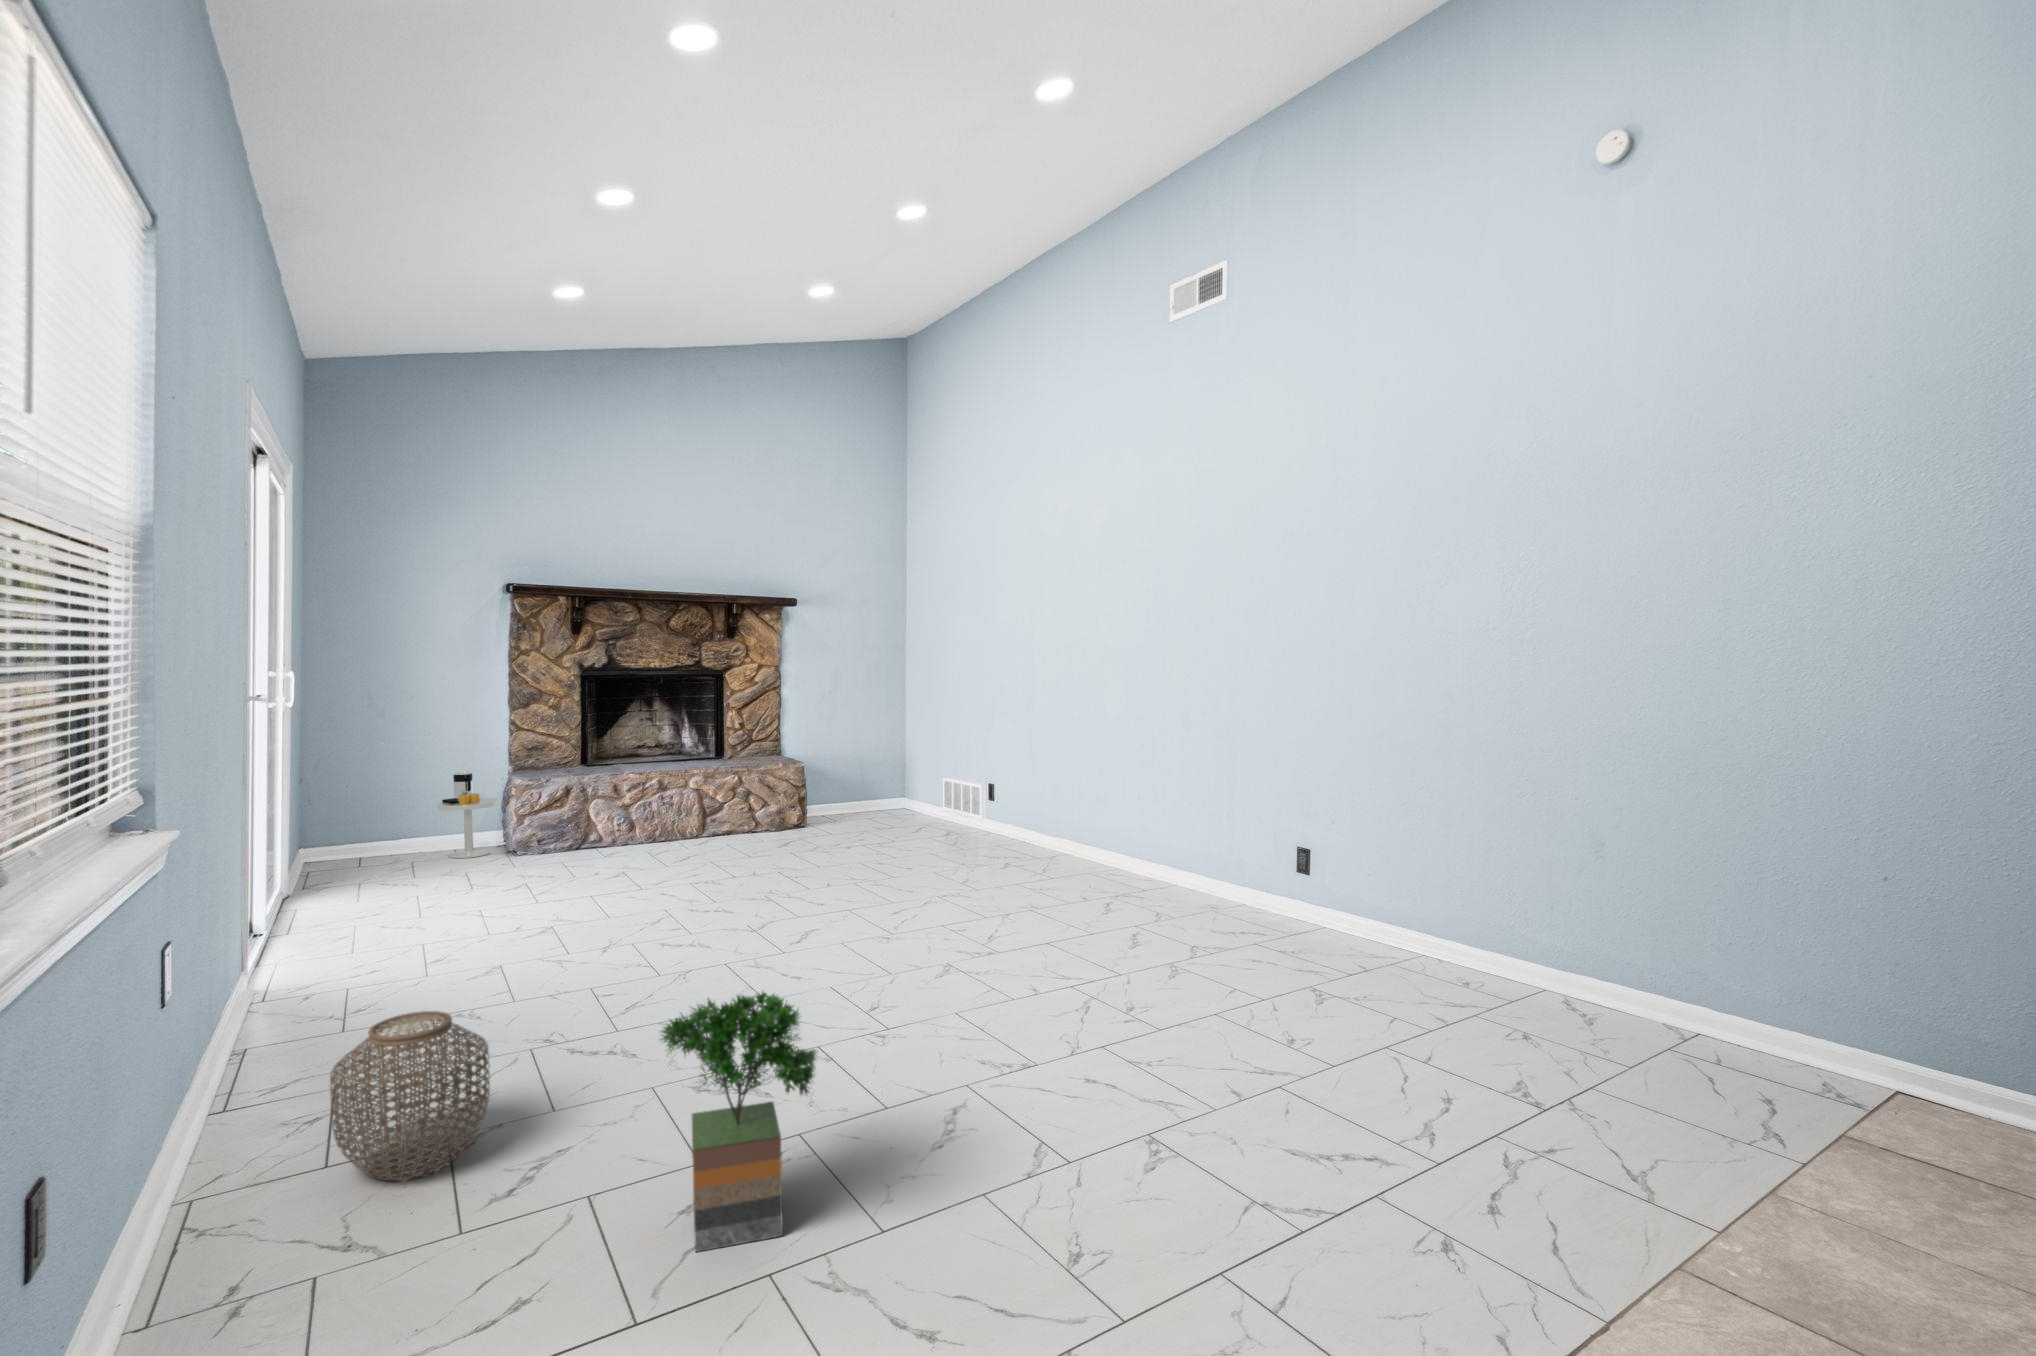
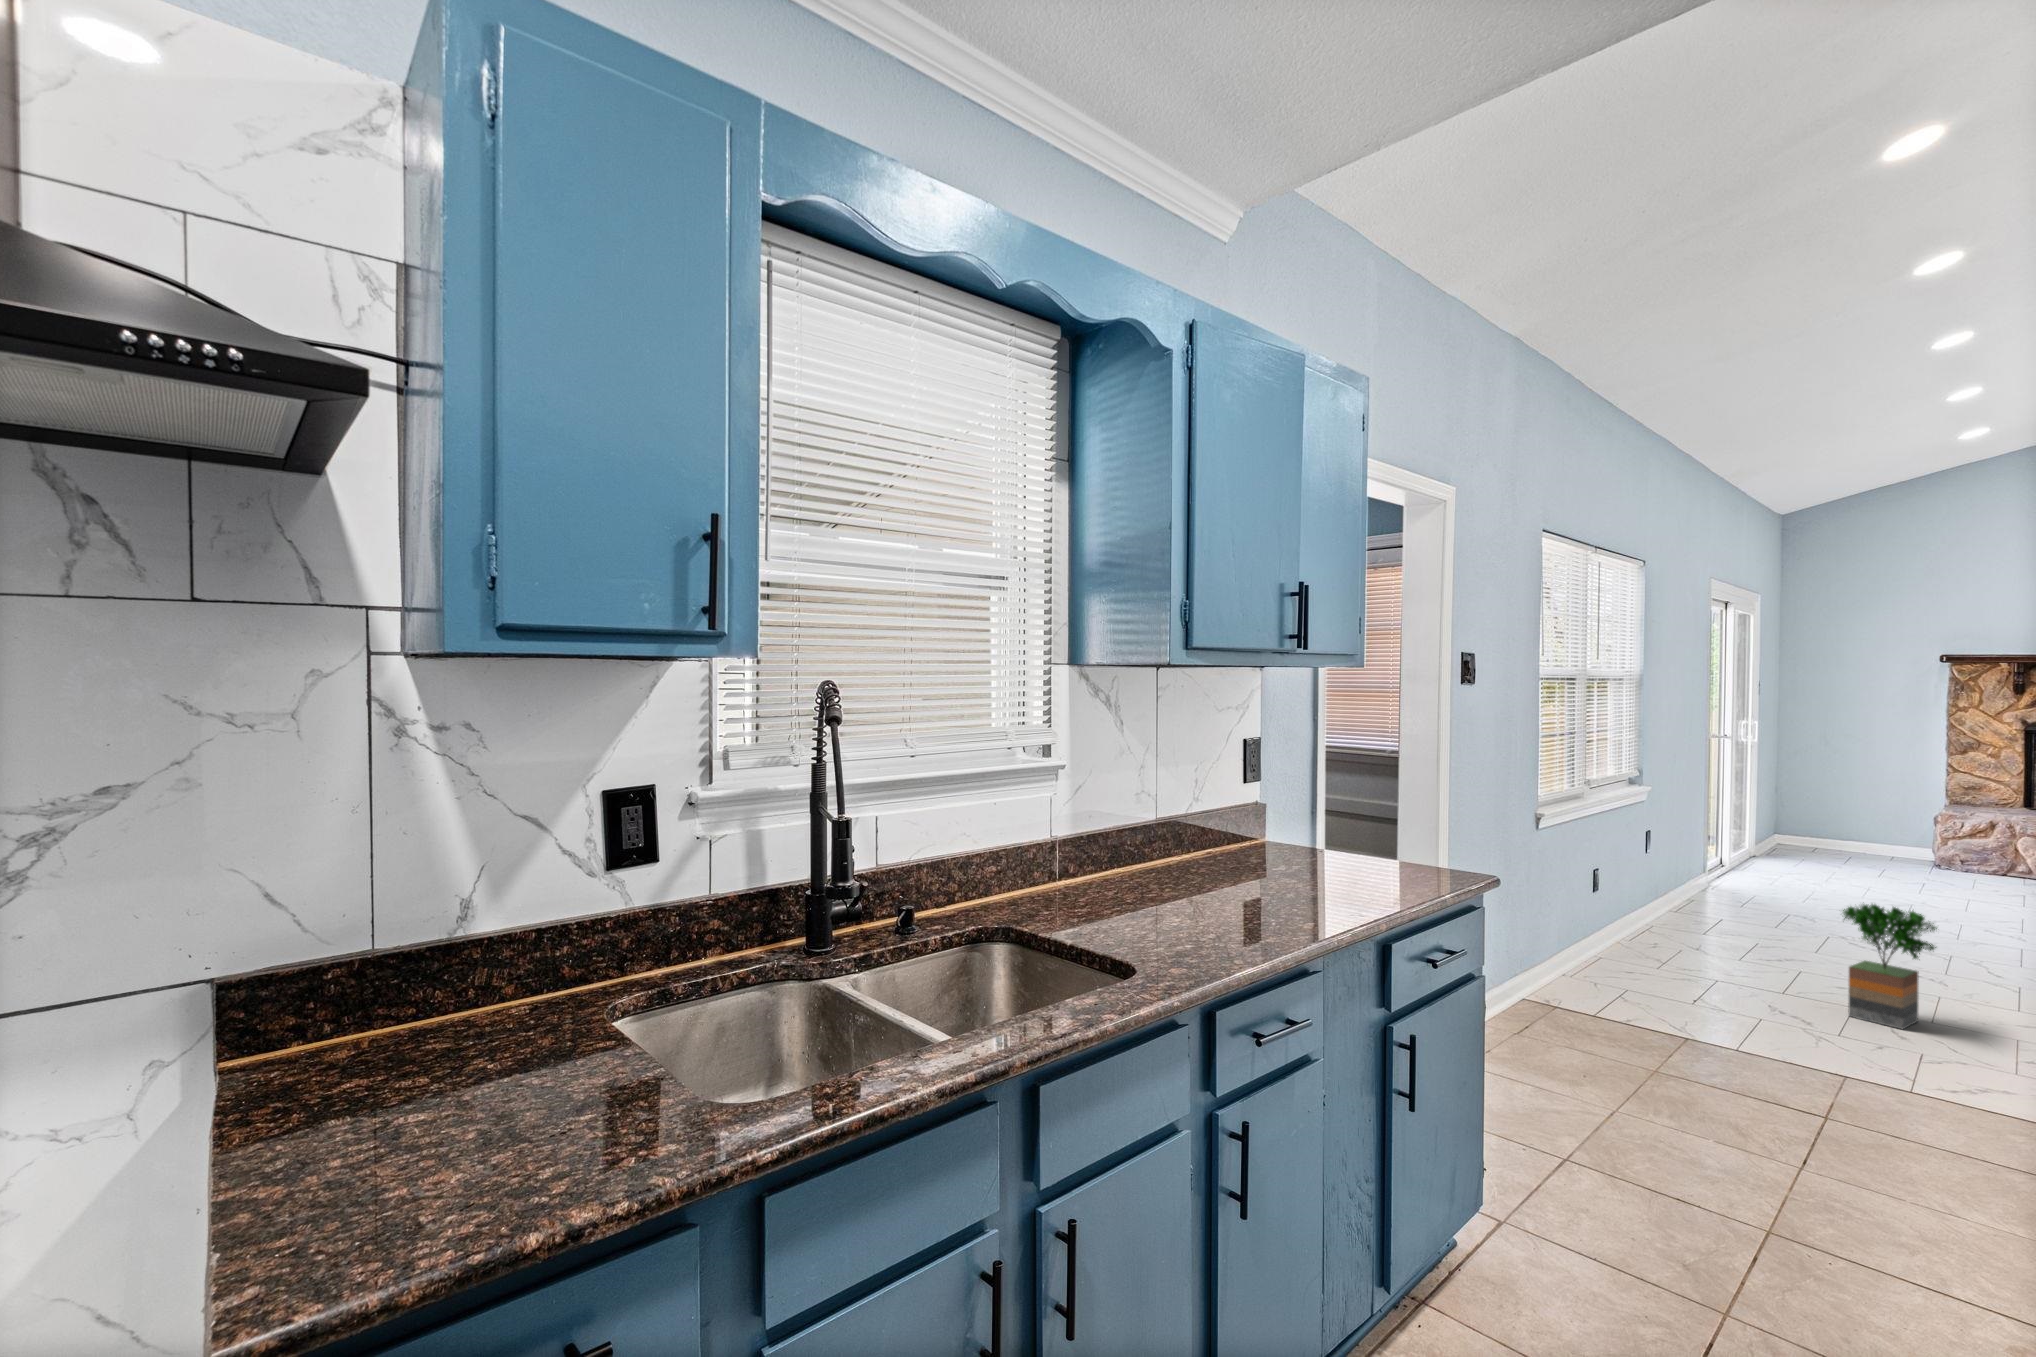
side table: present [438,773,497,858] -> none [1872,798,1927,864]
woven basket: present [330,1011,490,1181] -> none [1702,887,1782,961]

